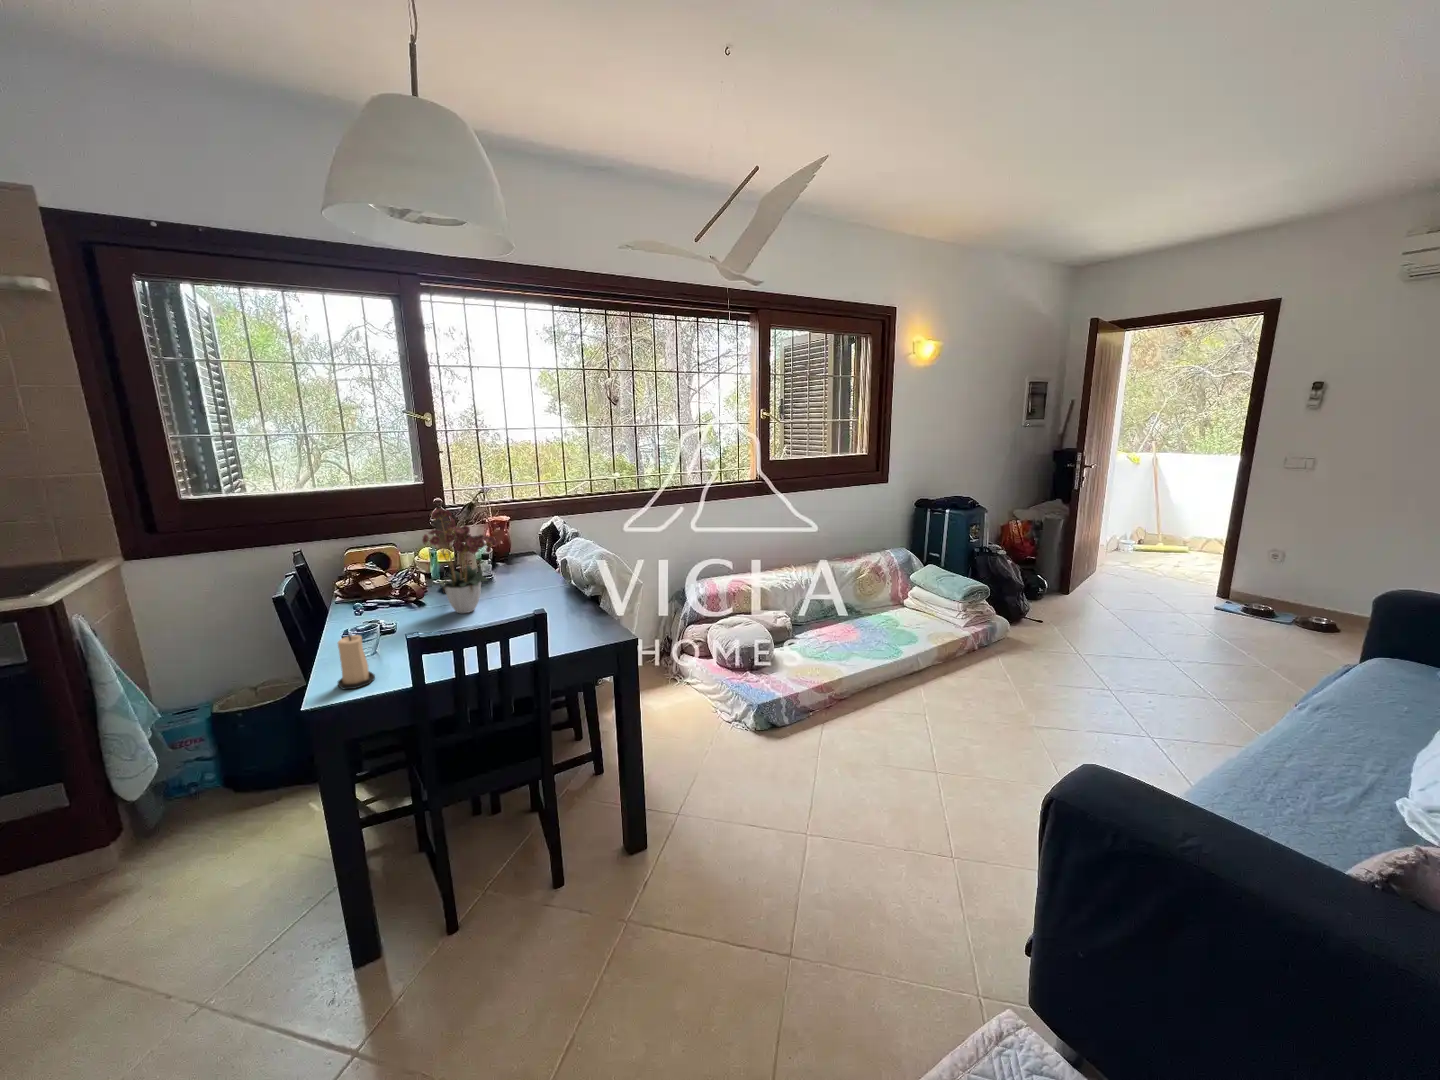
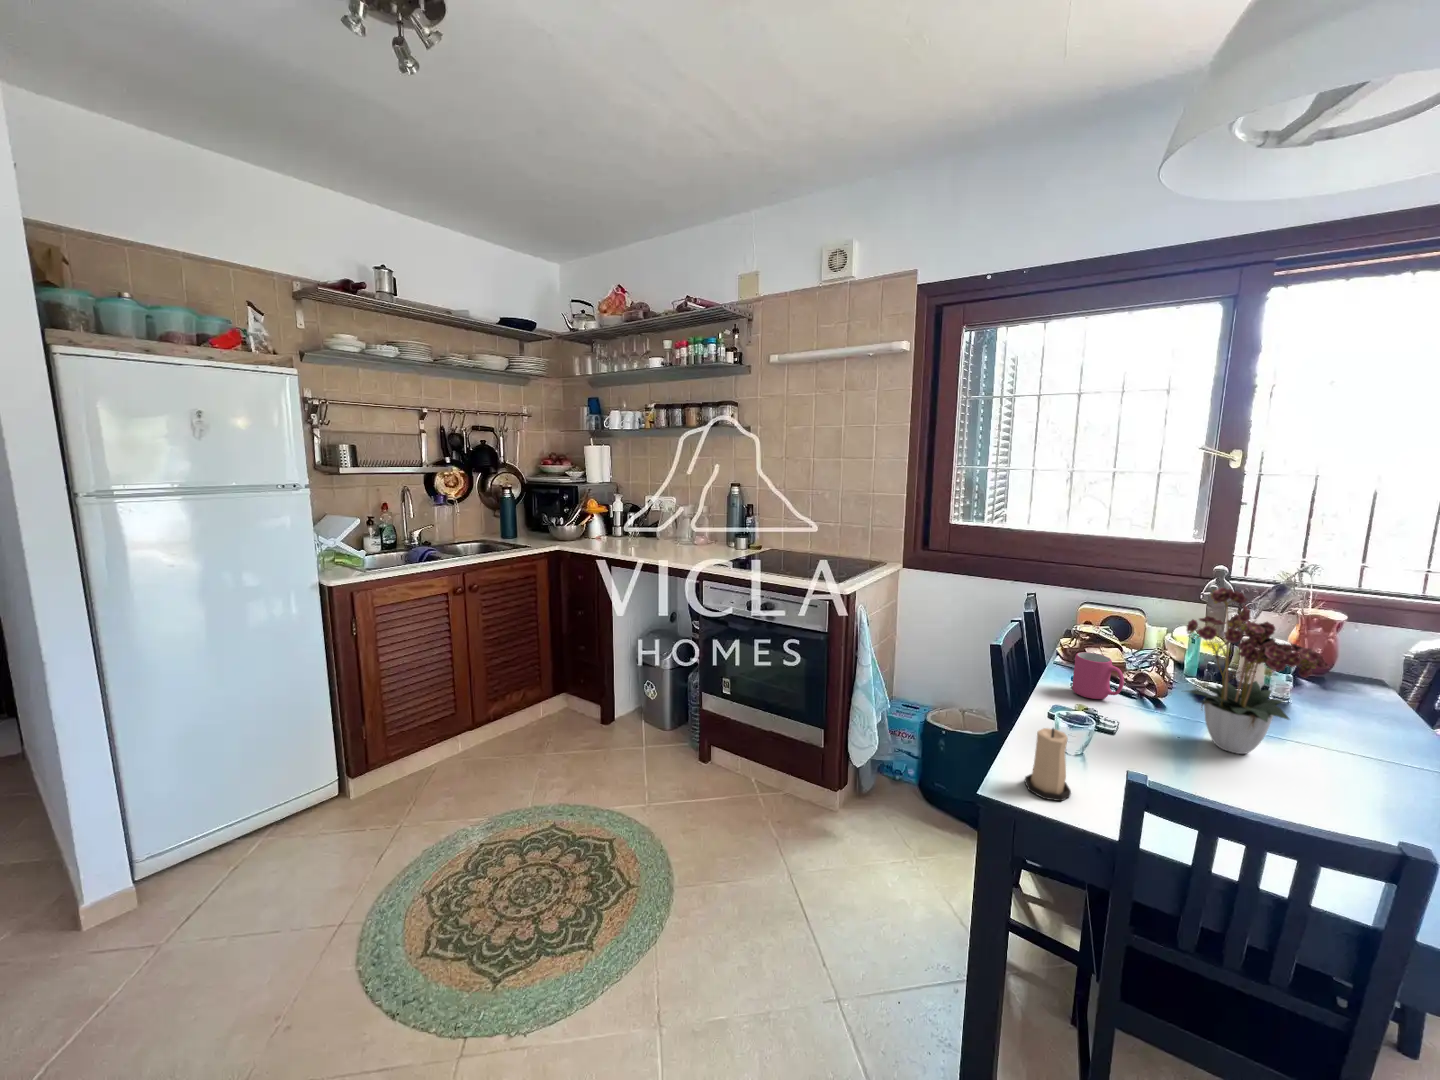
mug: none [352,581,393,617] -> present [1072,652,1124,699]

